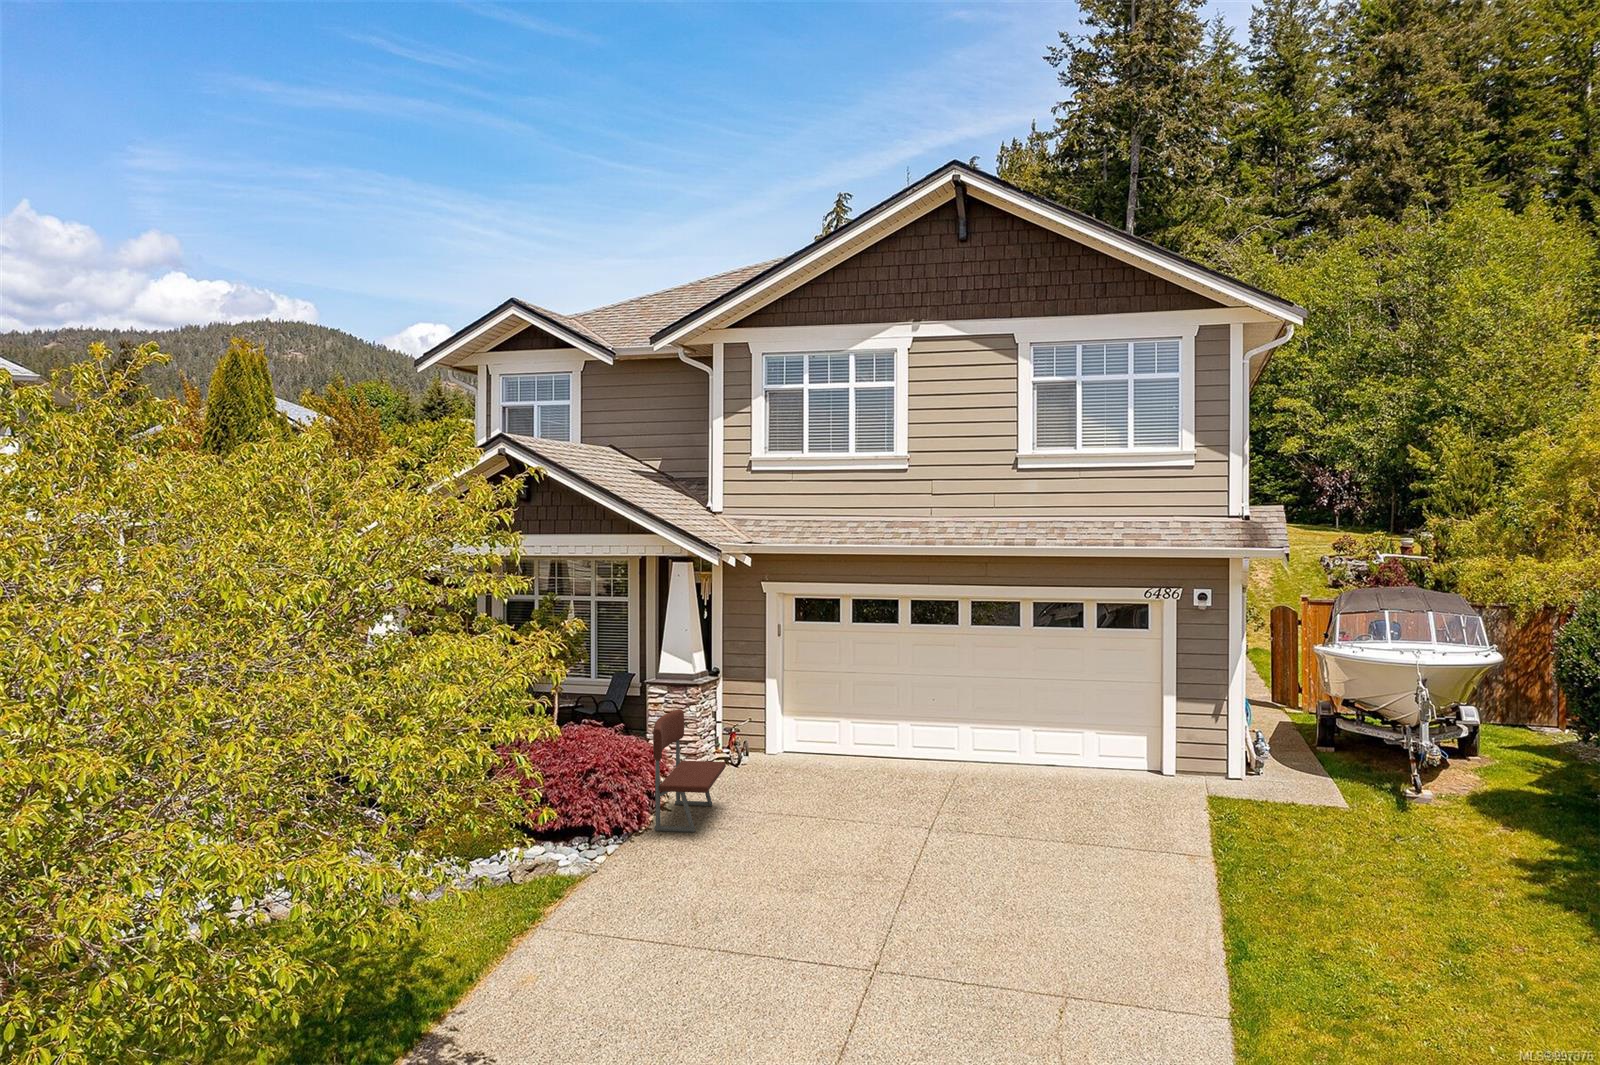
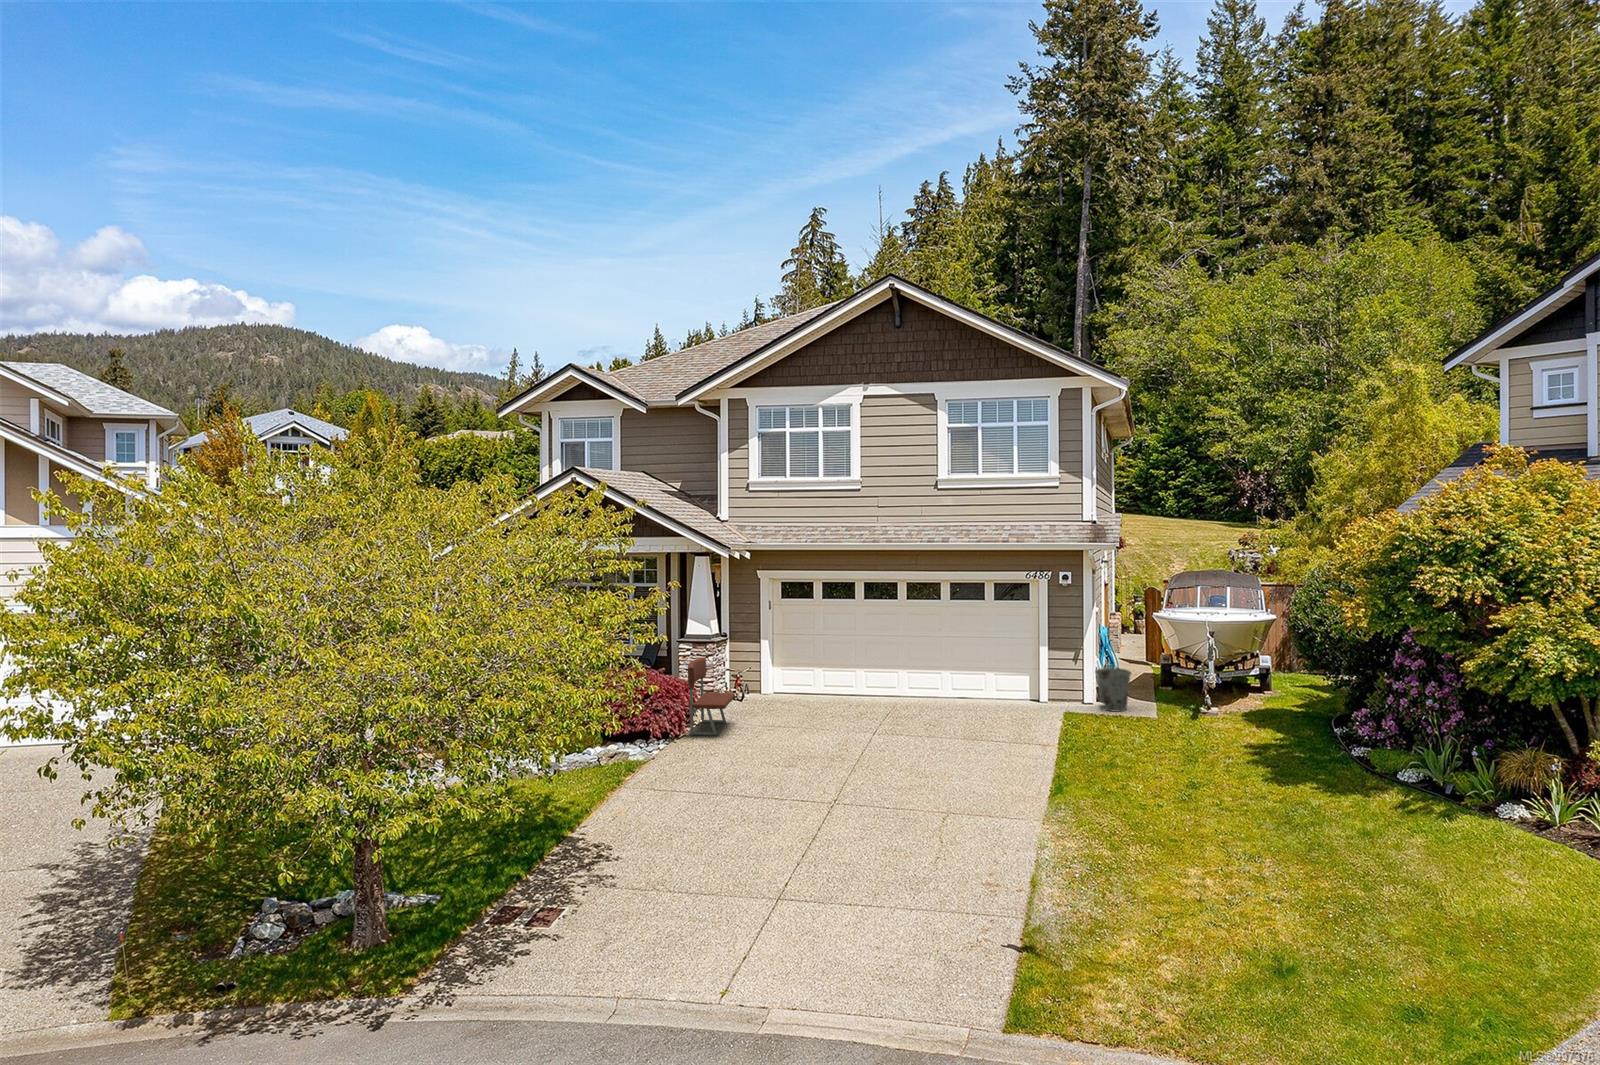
trash can: none [1246,723,1302,791] -> present [1095,666,1131,712]

